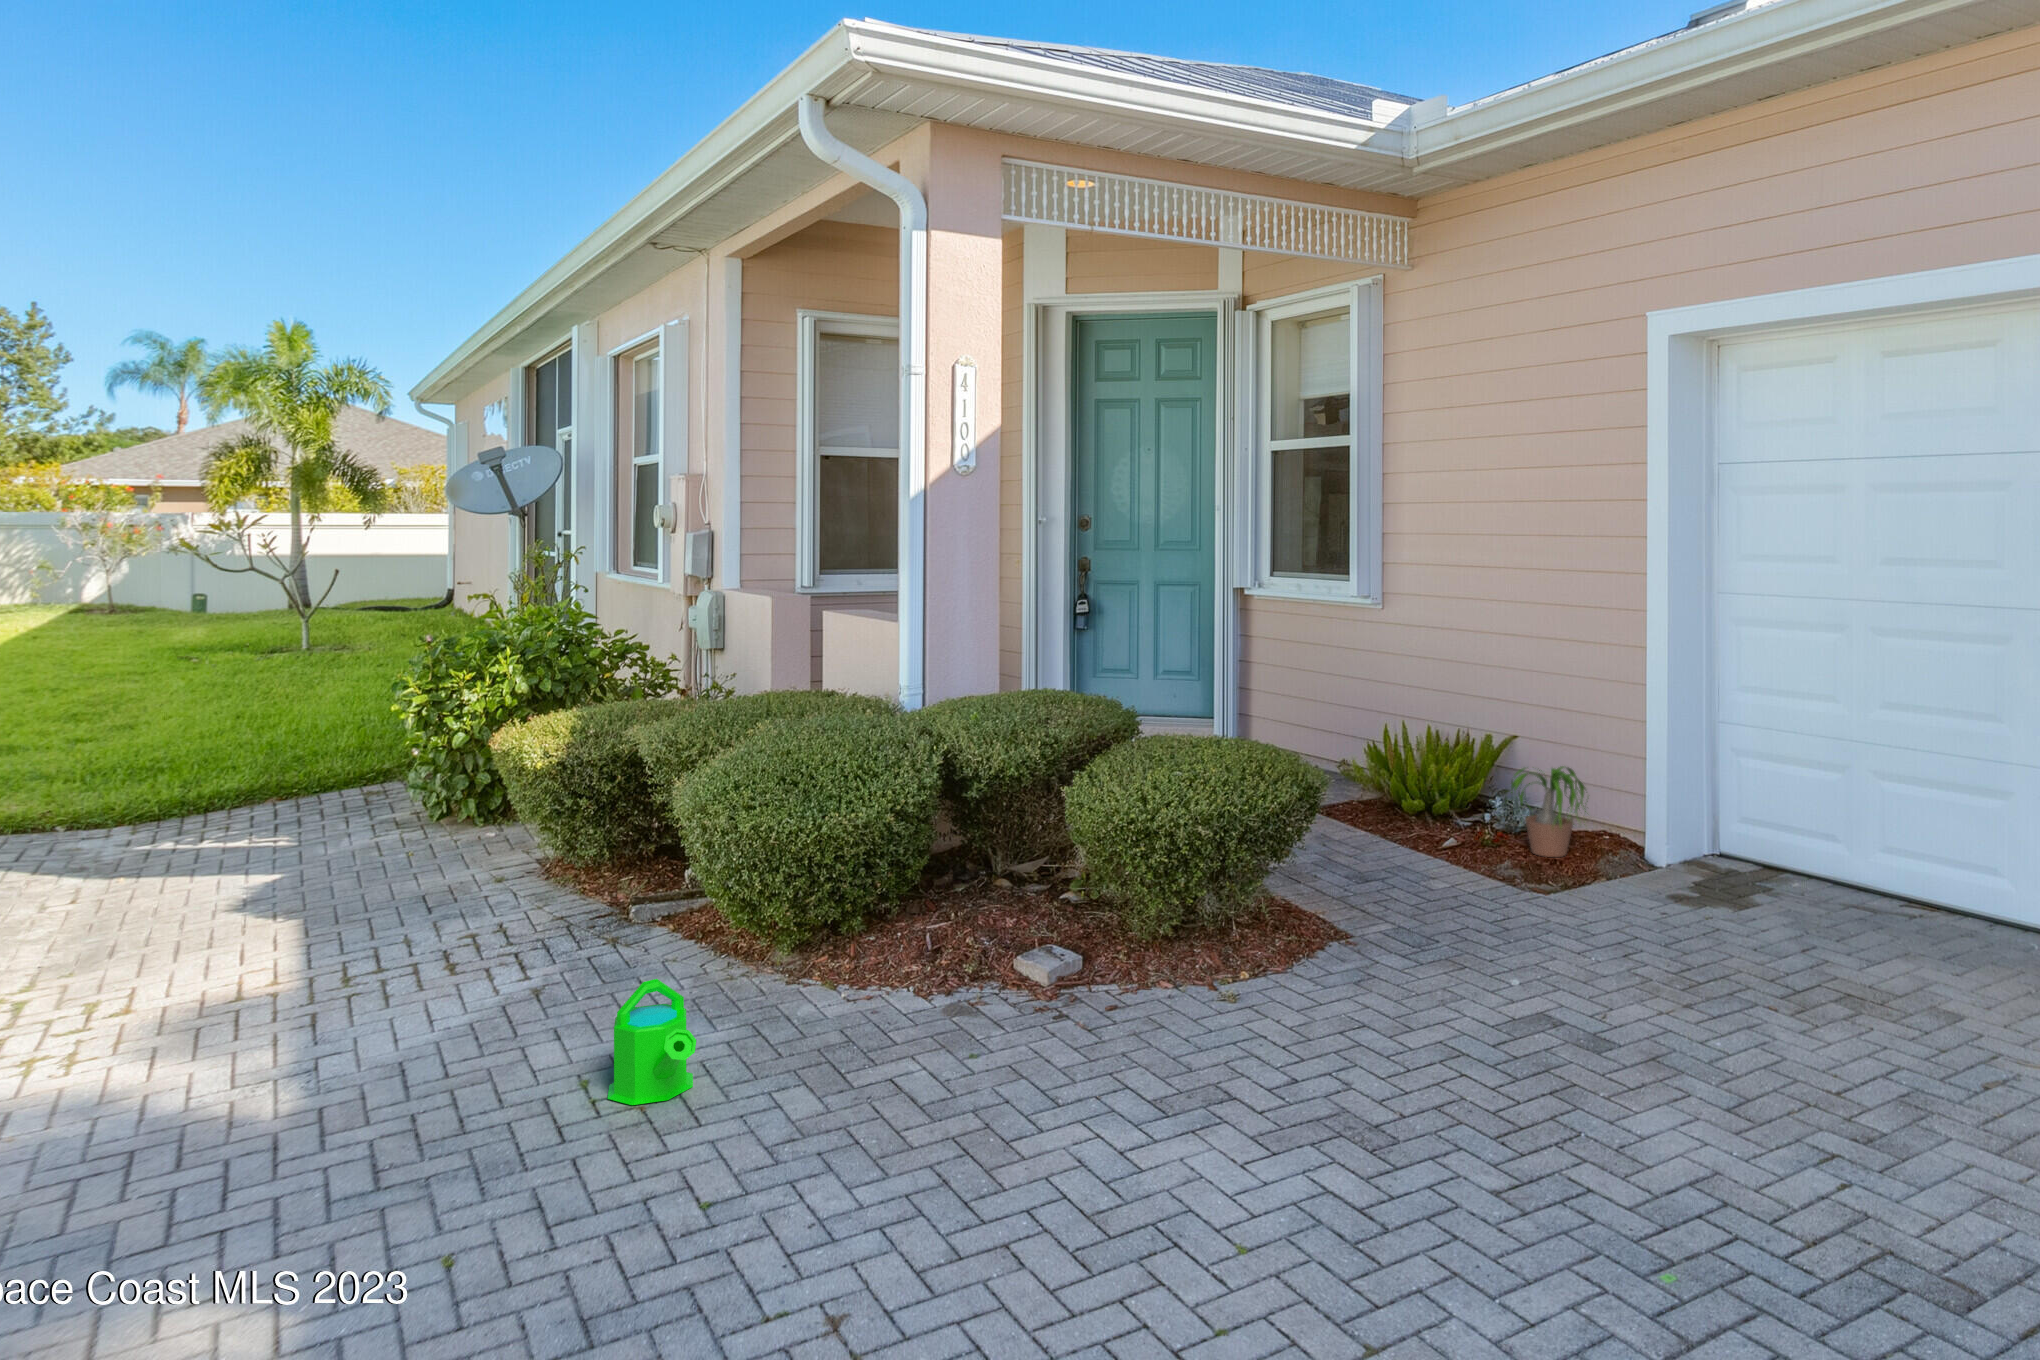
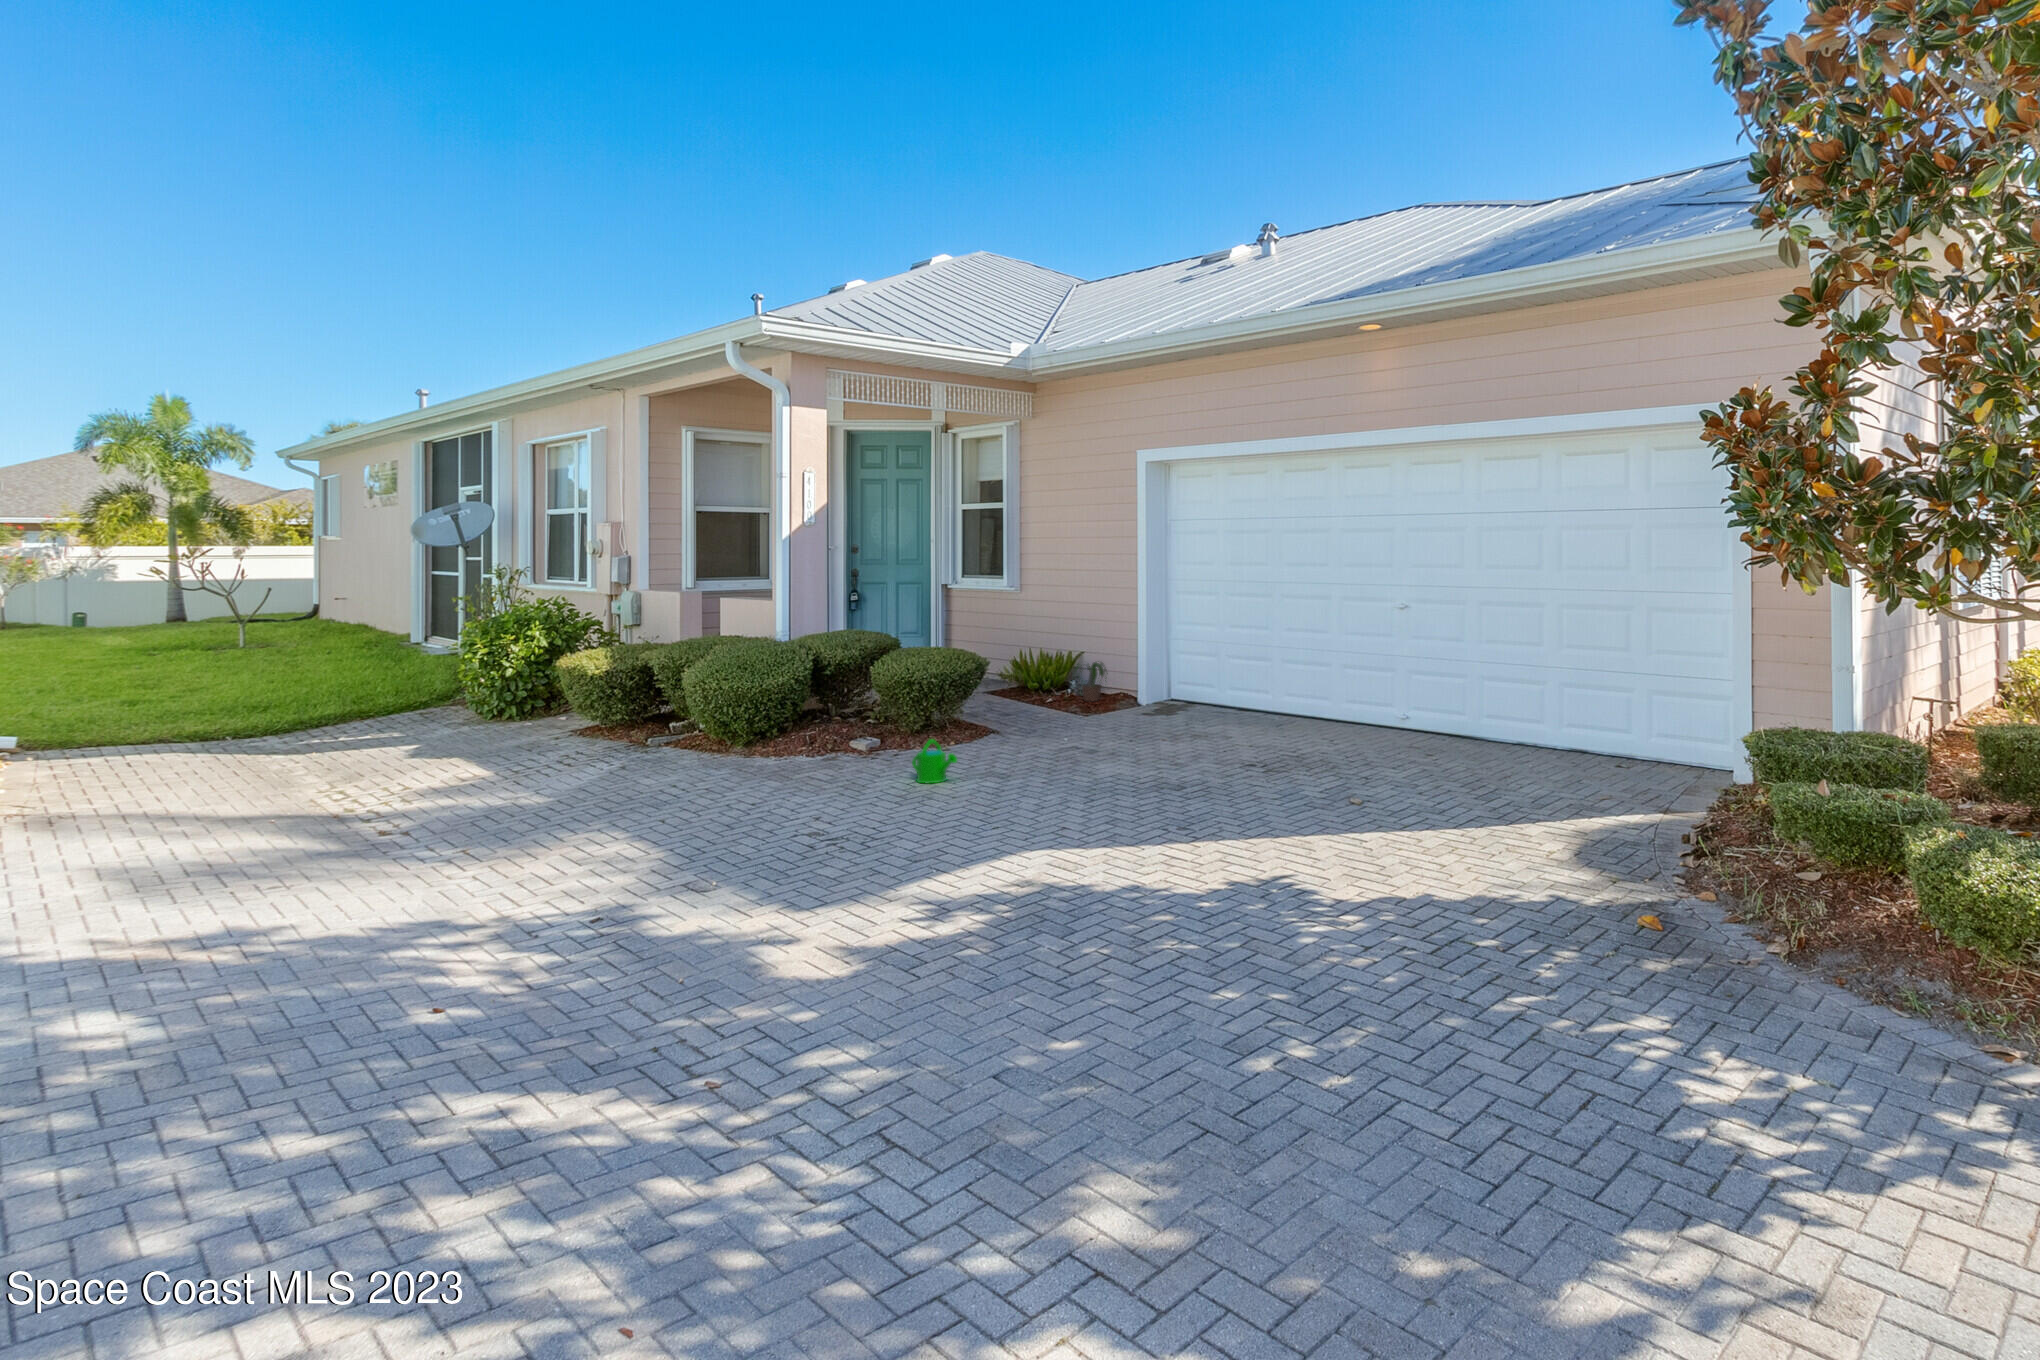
watering can: present [608,979,696,1105] -> present [912,739,957,783]

